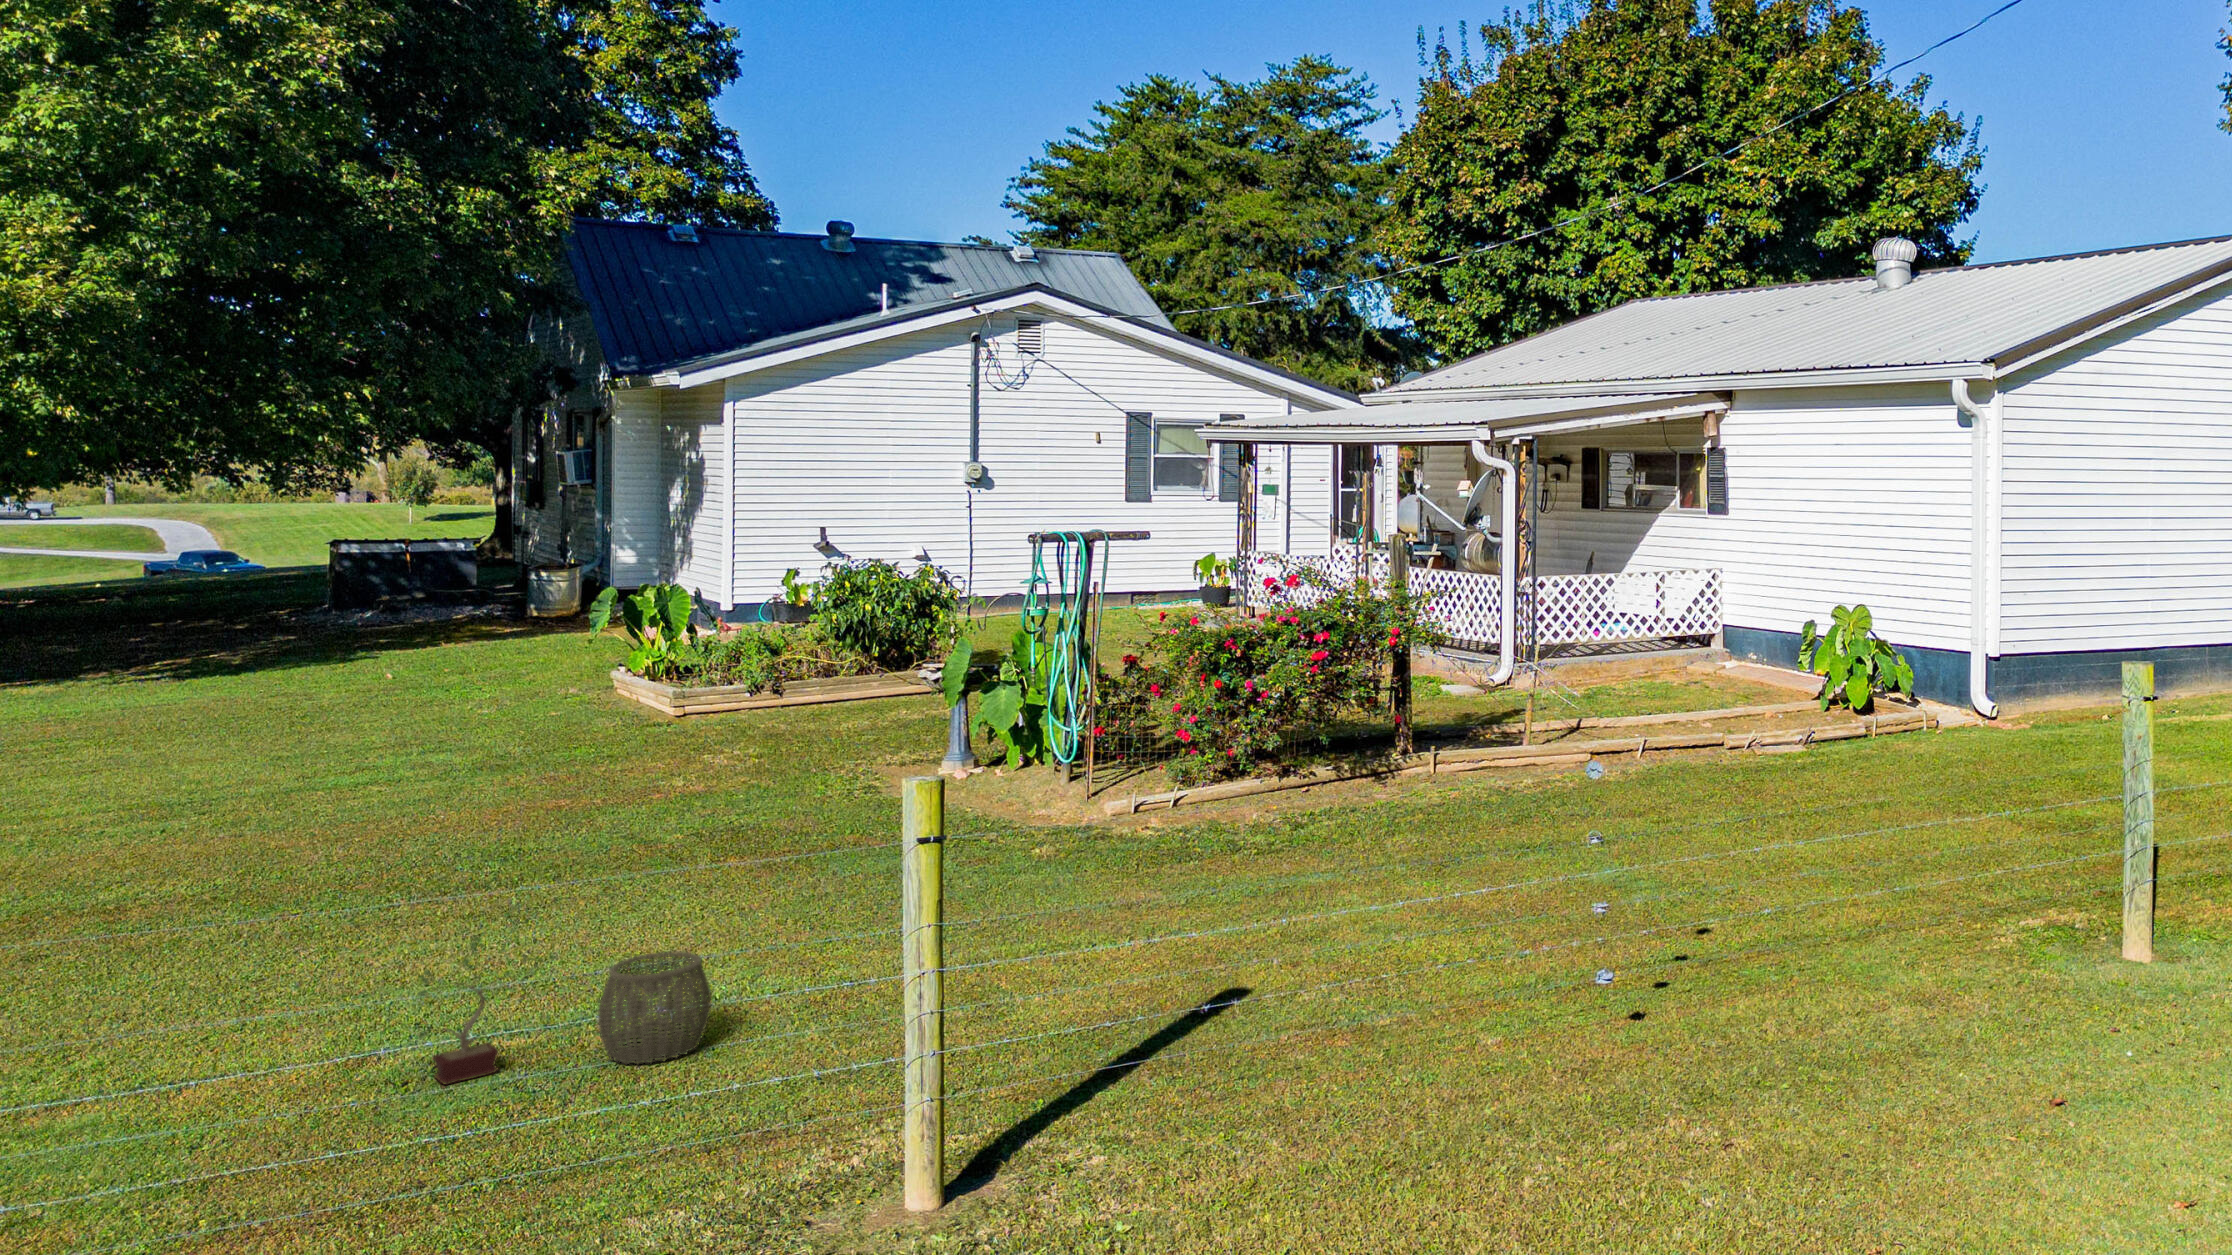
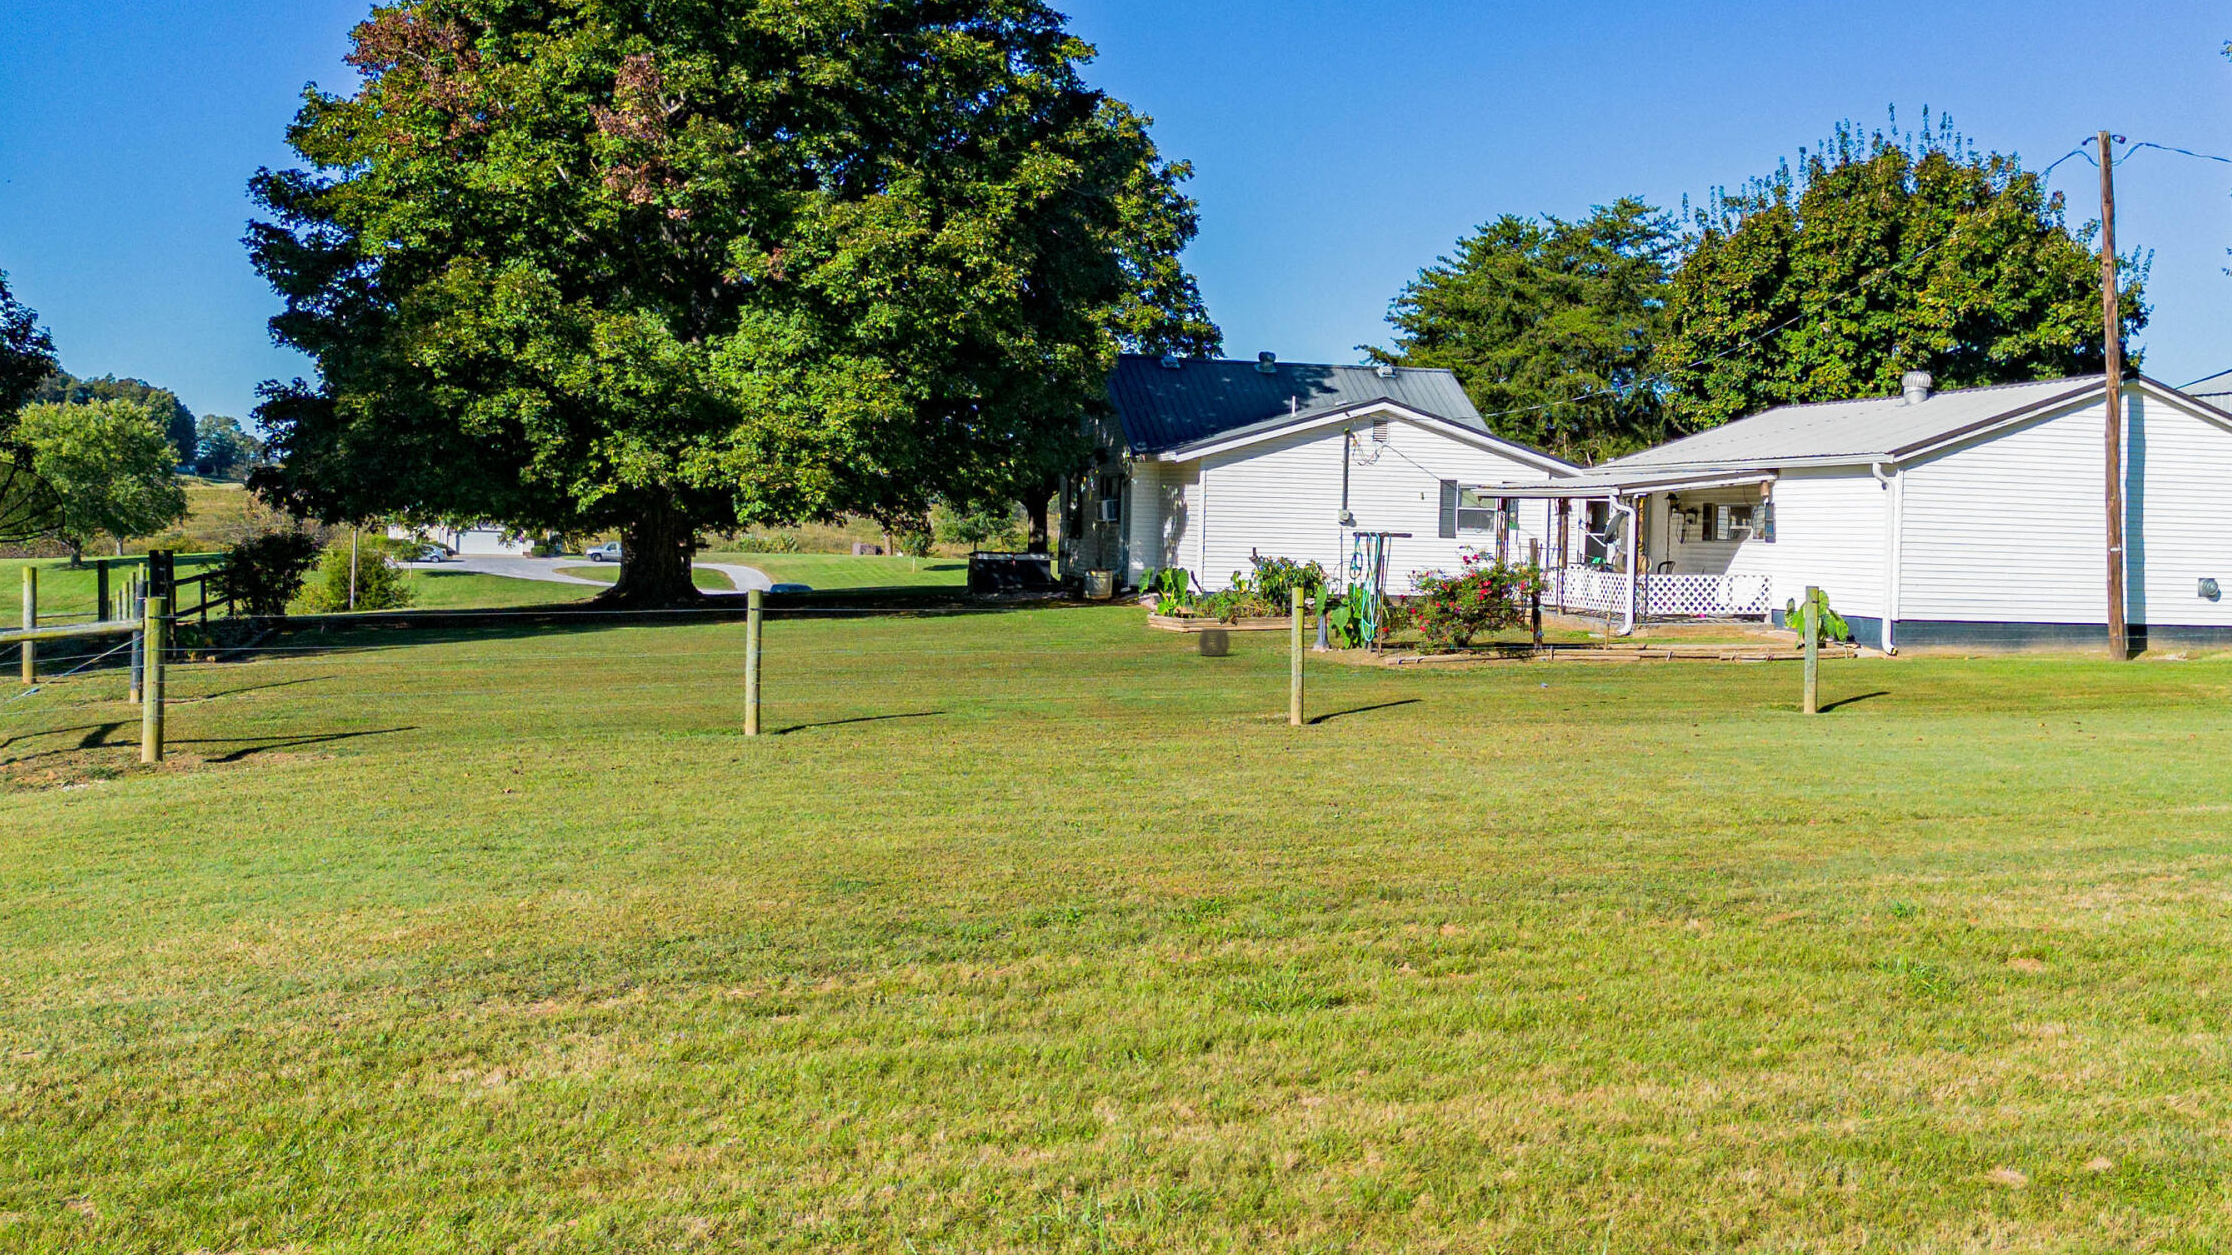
potted plant: present [416,936,556,1085] -> none [1152,614,1189,655]

